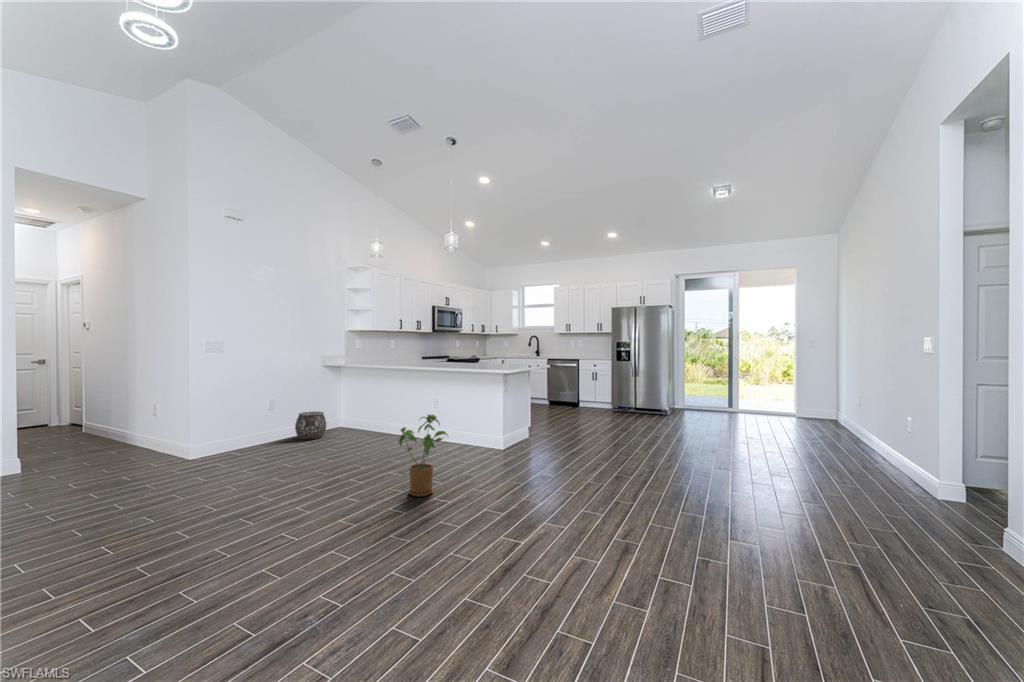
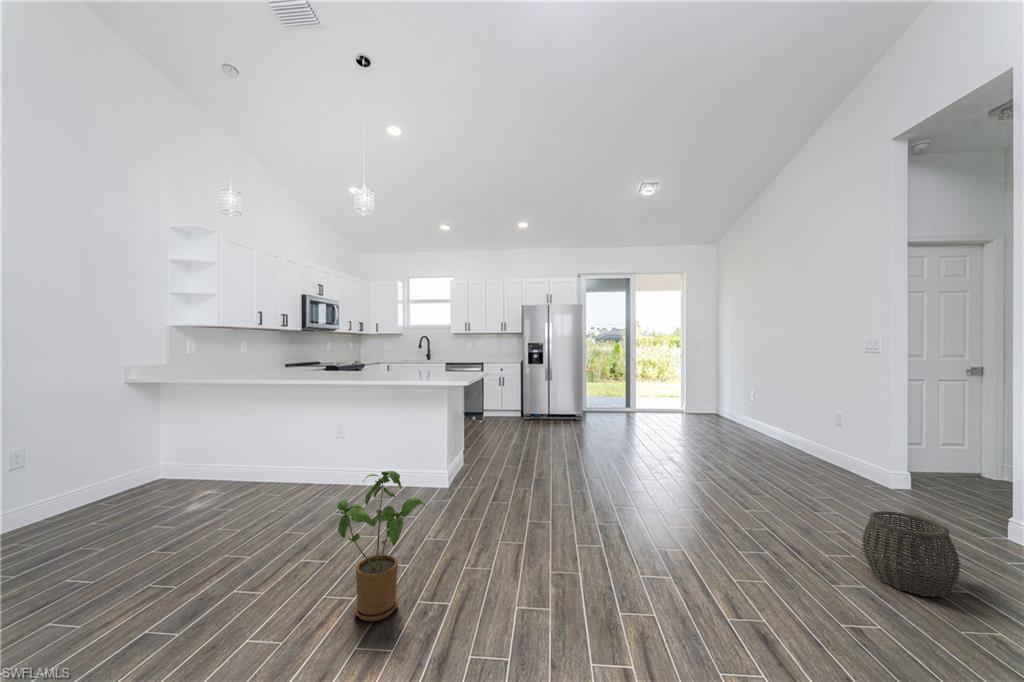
woven basket: present [295,412,326,439] -> present [862,511,961,597]

